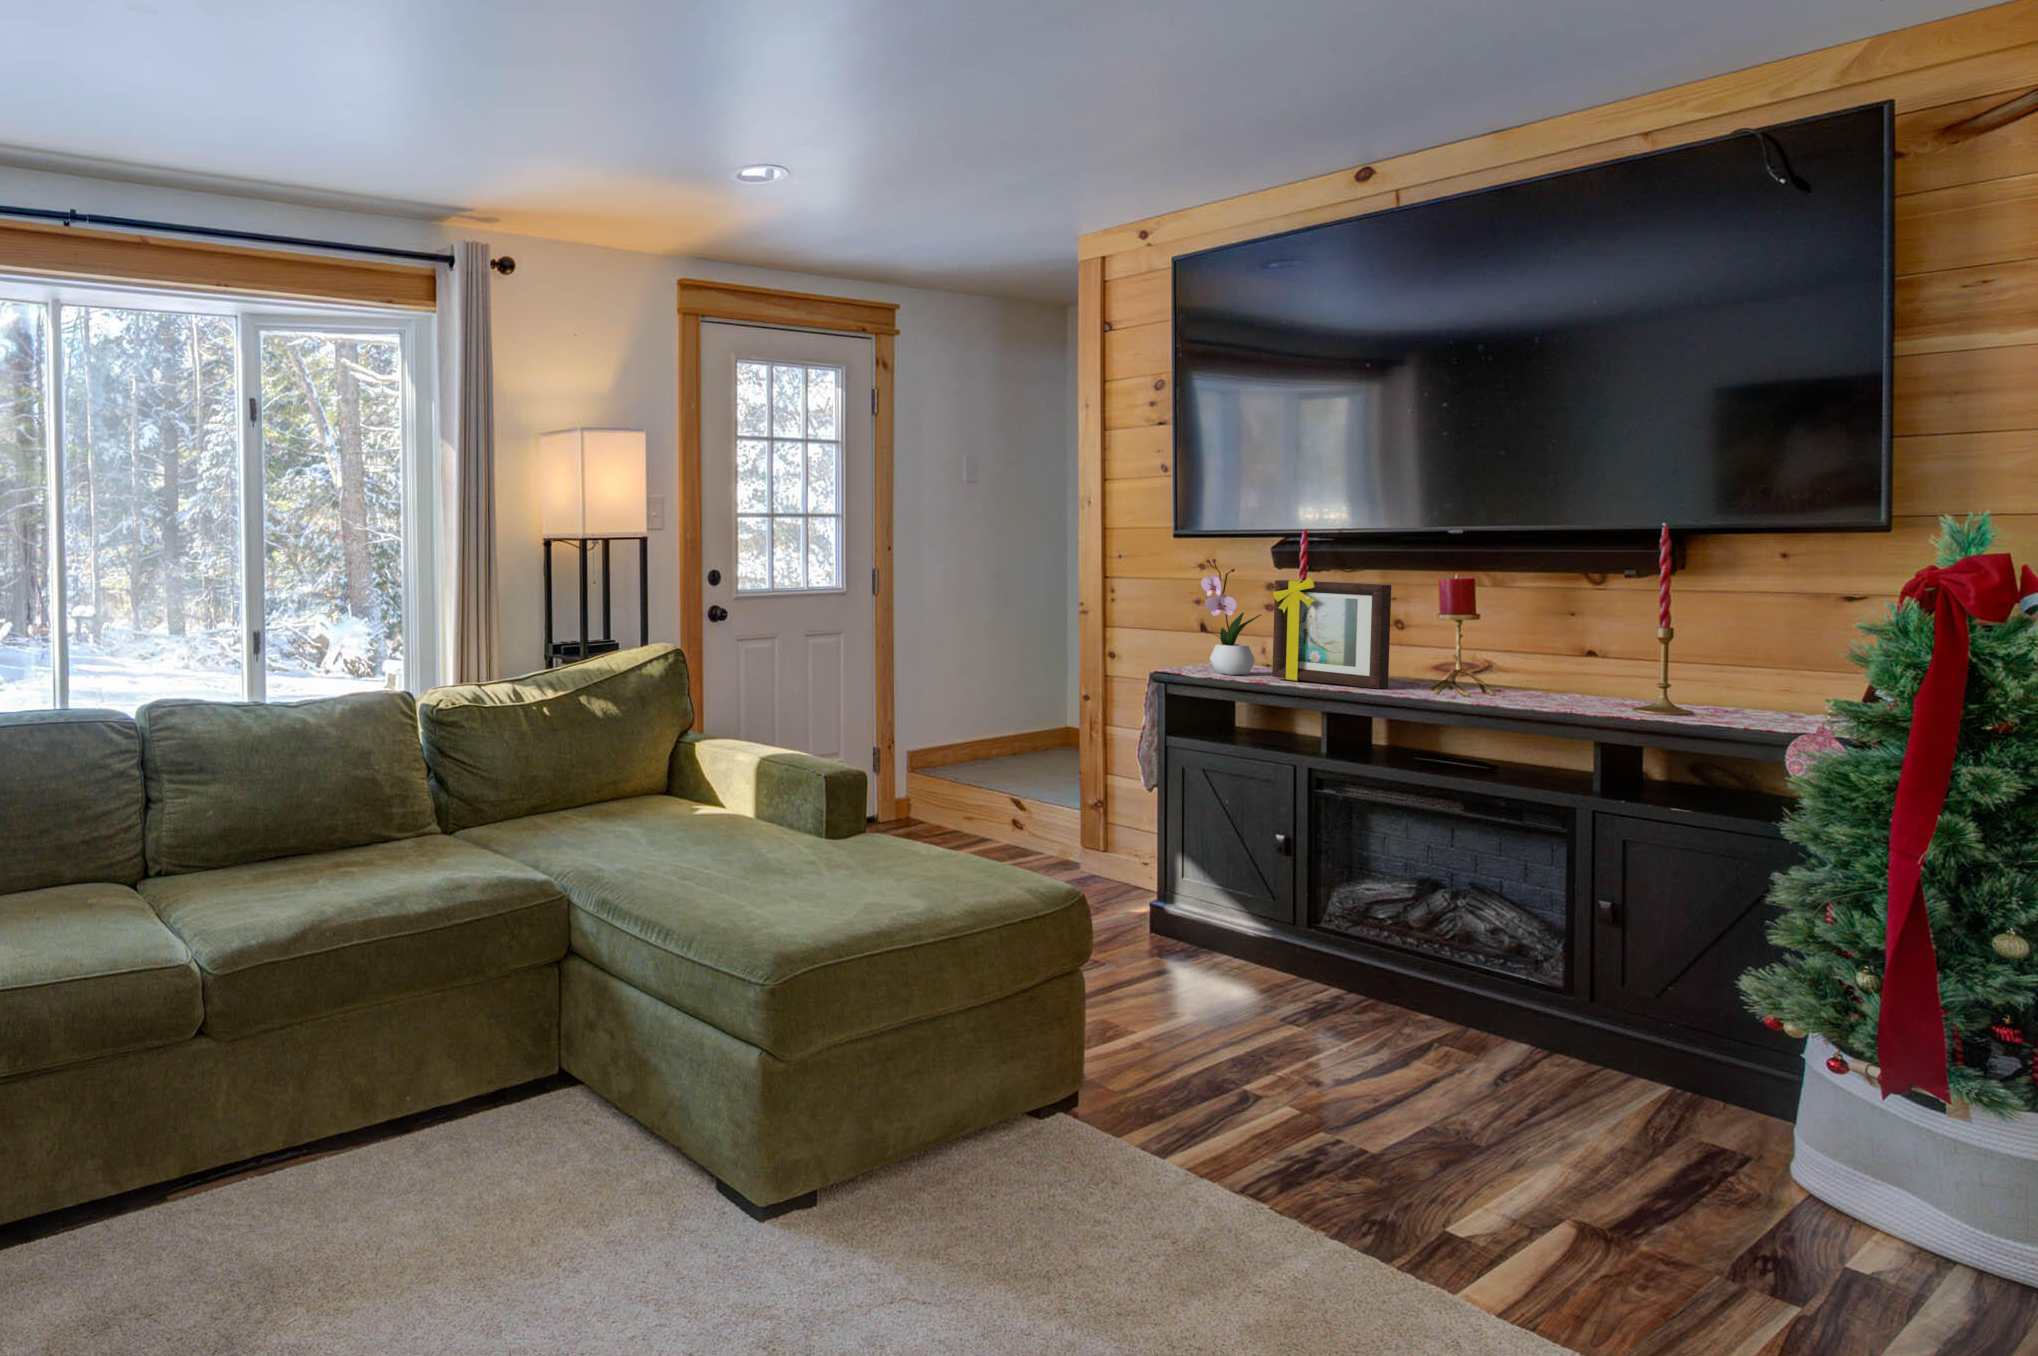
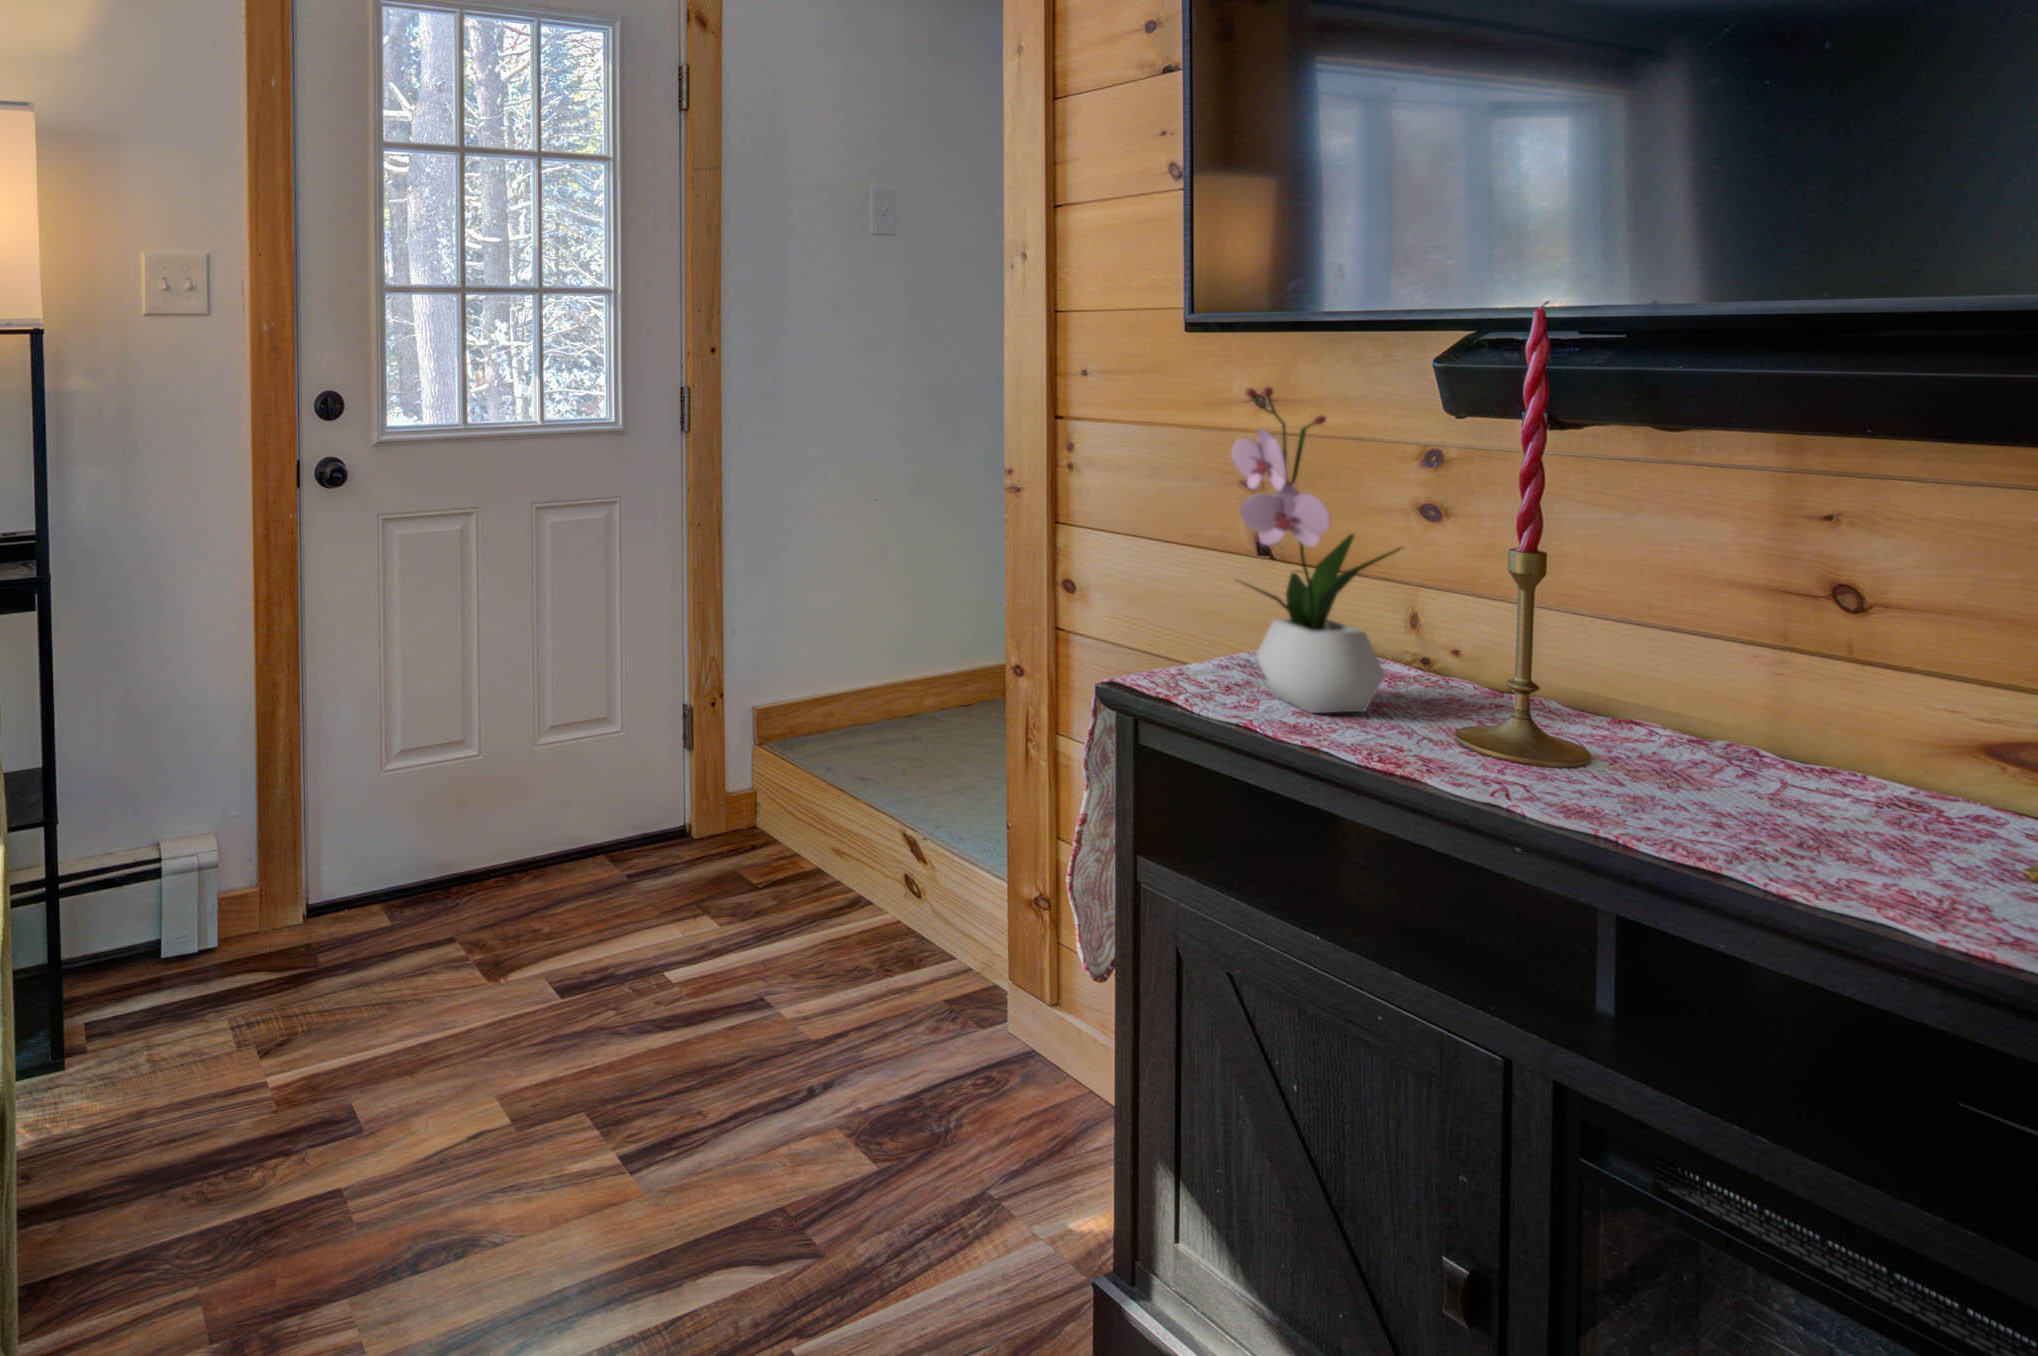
picture frame: present [1272,578,1391,689] -> none [1436,456,1884,864]

